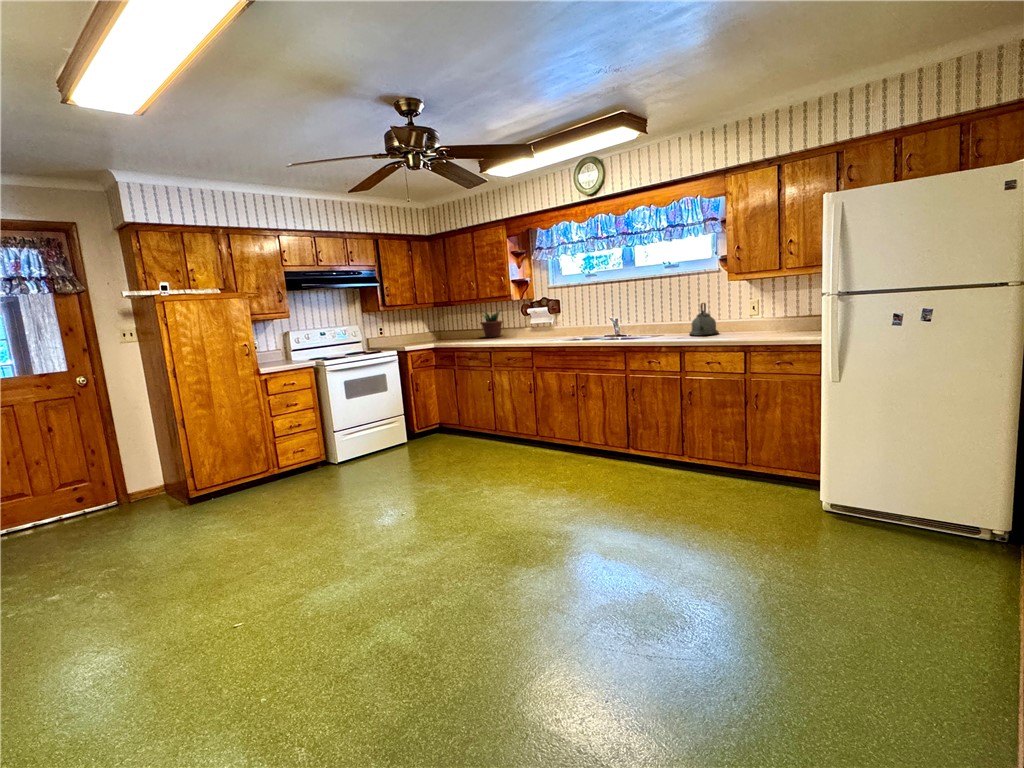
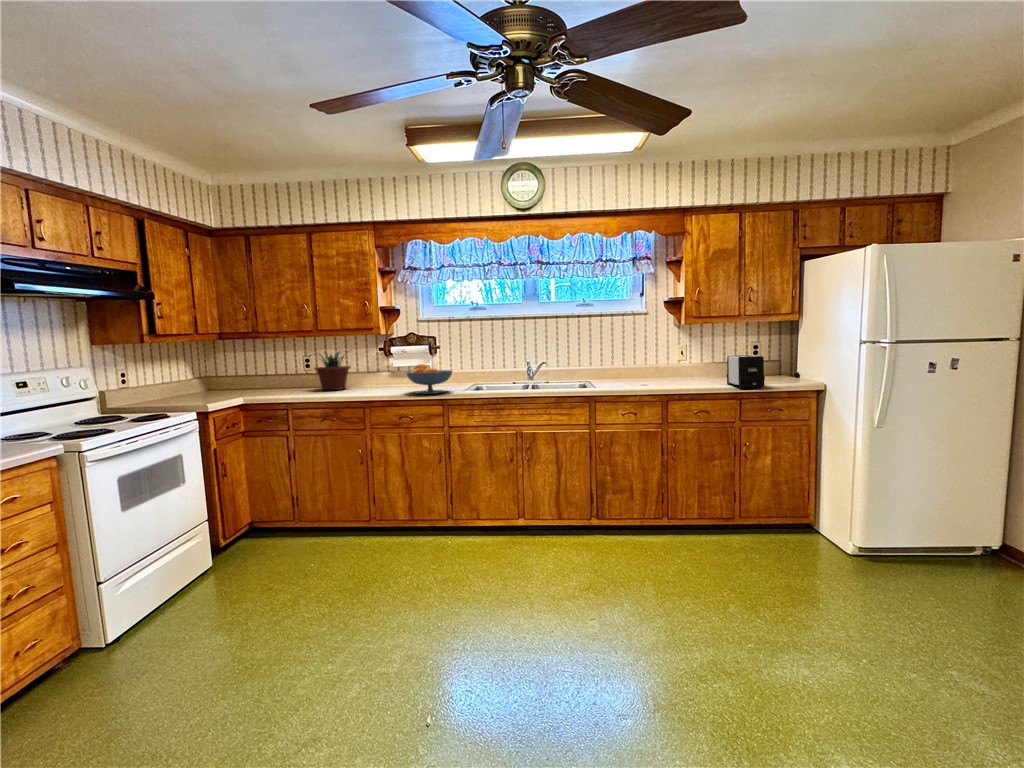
kettle: present [689,303,719,336] -> none [646,349,678,386]
toaster: none [745,306,783,339] -> present [727,355,765,389]
fruit bowl: none [514,320,547,341] -> present [406,364,452,394]

